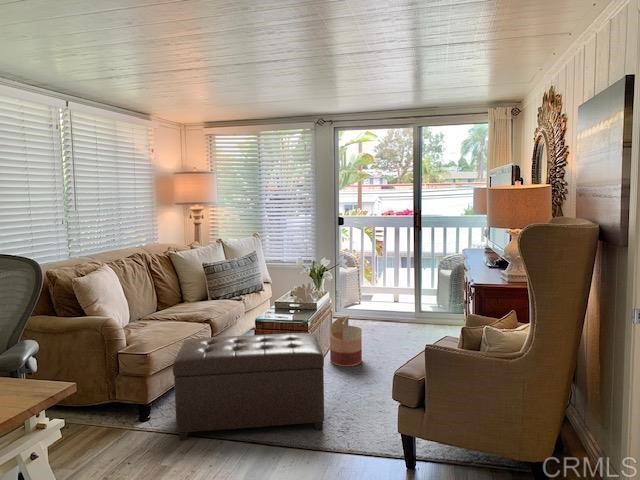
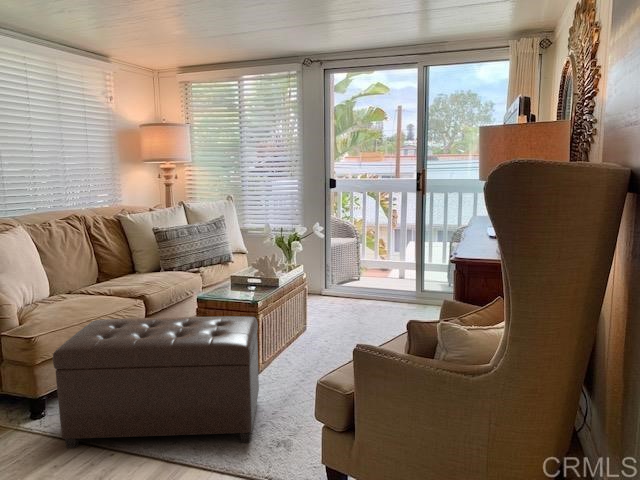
basket: present [330,315,362,366] -> none [296,294,335,355]

